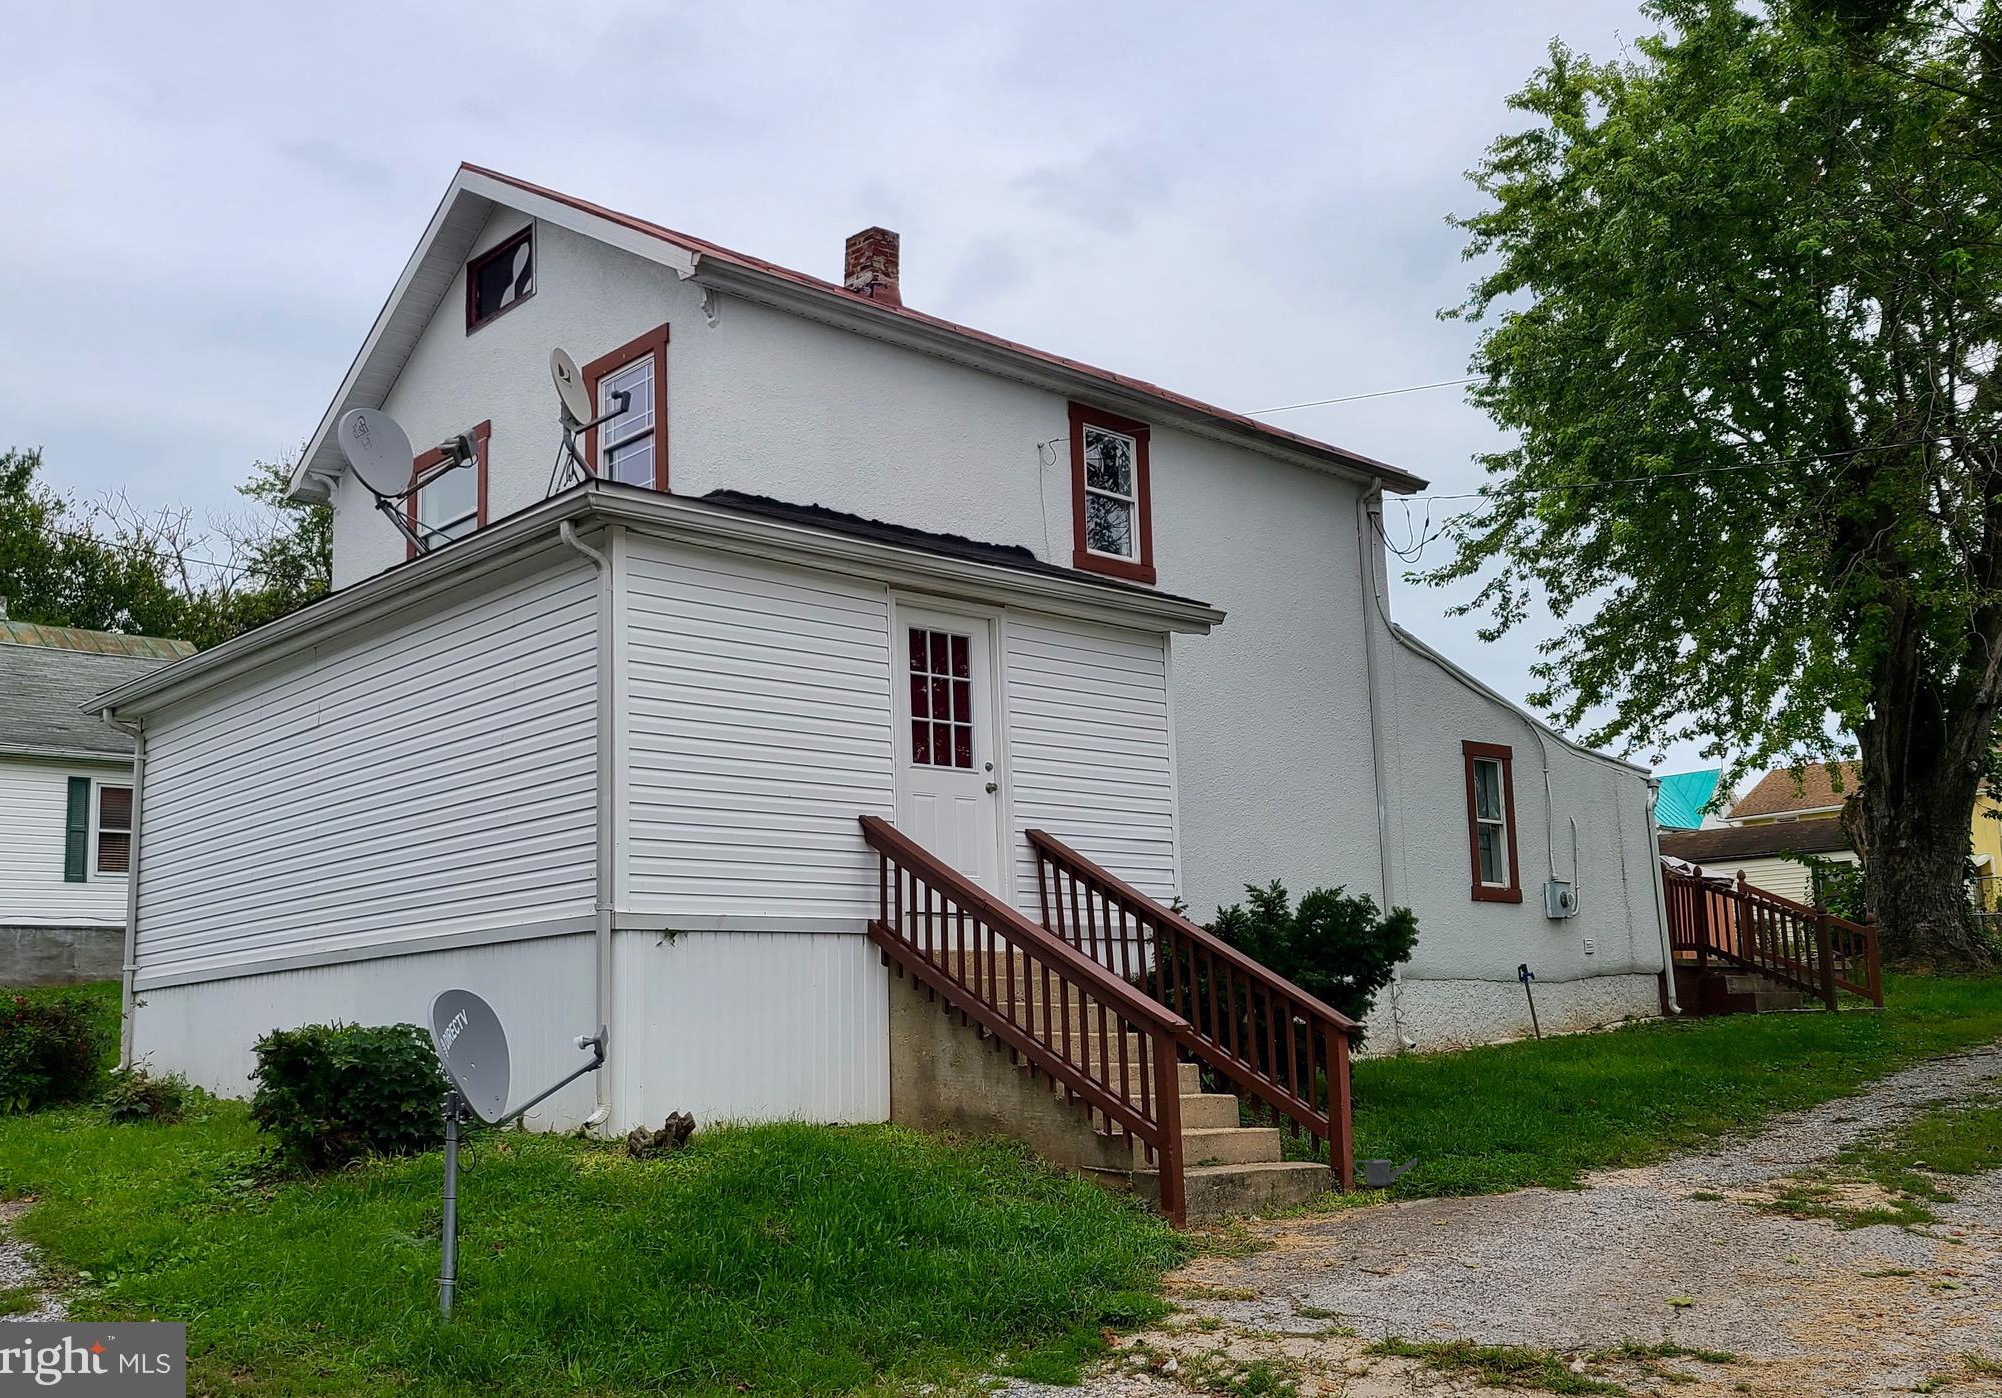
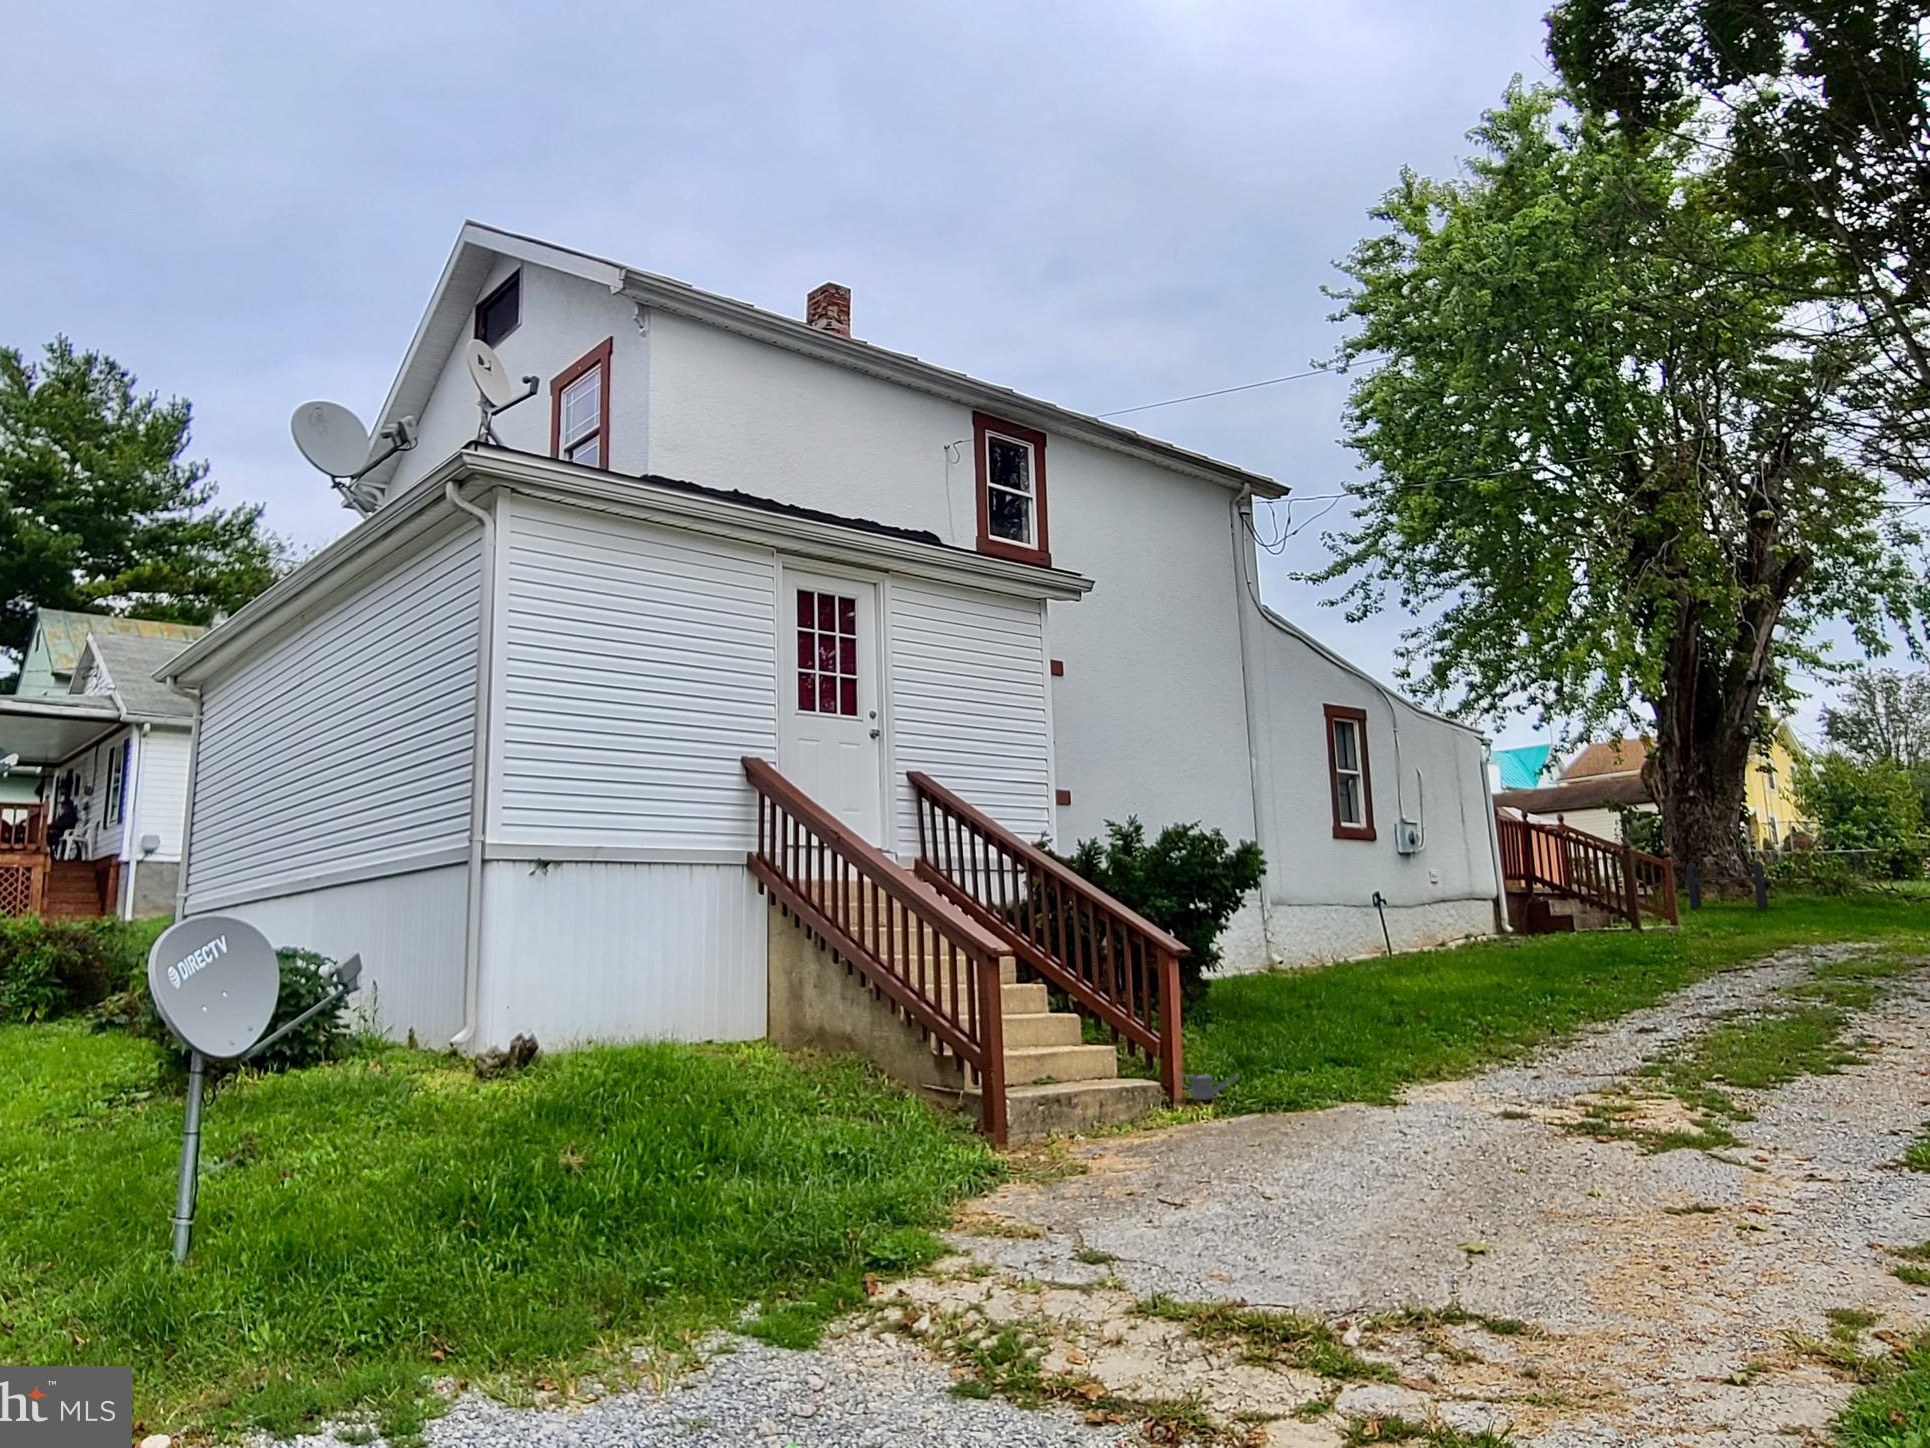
bench: none [1885,929,1978,986] -> present [1687,861,1768,909]

